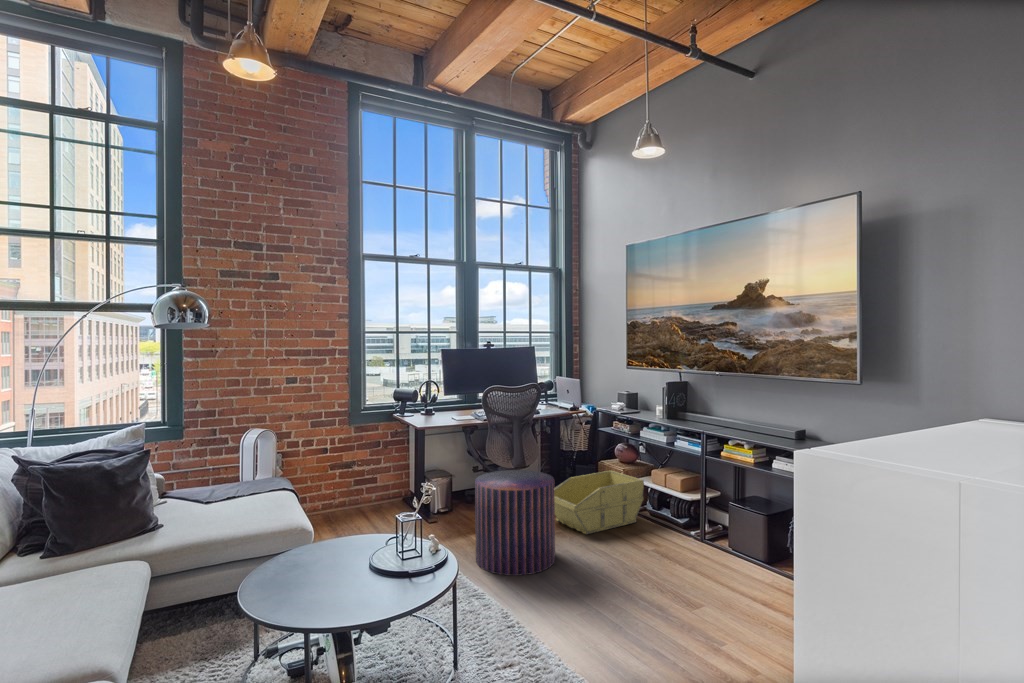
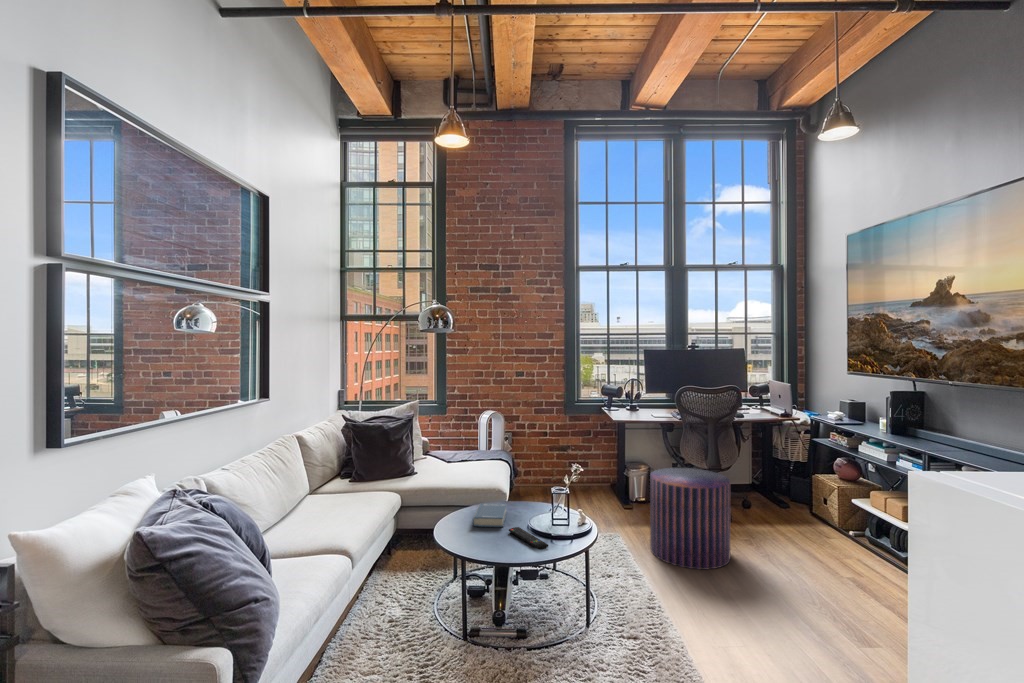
storage bin: present [554,470,644,534] -> none [738,485,858,546]
hardback book: none [297,544,343,582] -> present [473,503,507,527]
remote control: none [356,570,418,592] -> present [509,527,548,550]

